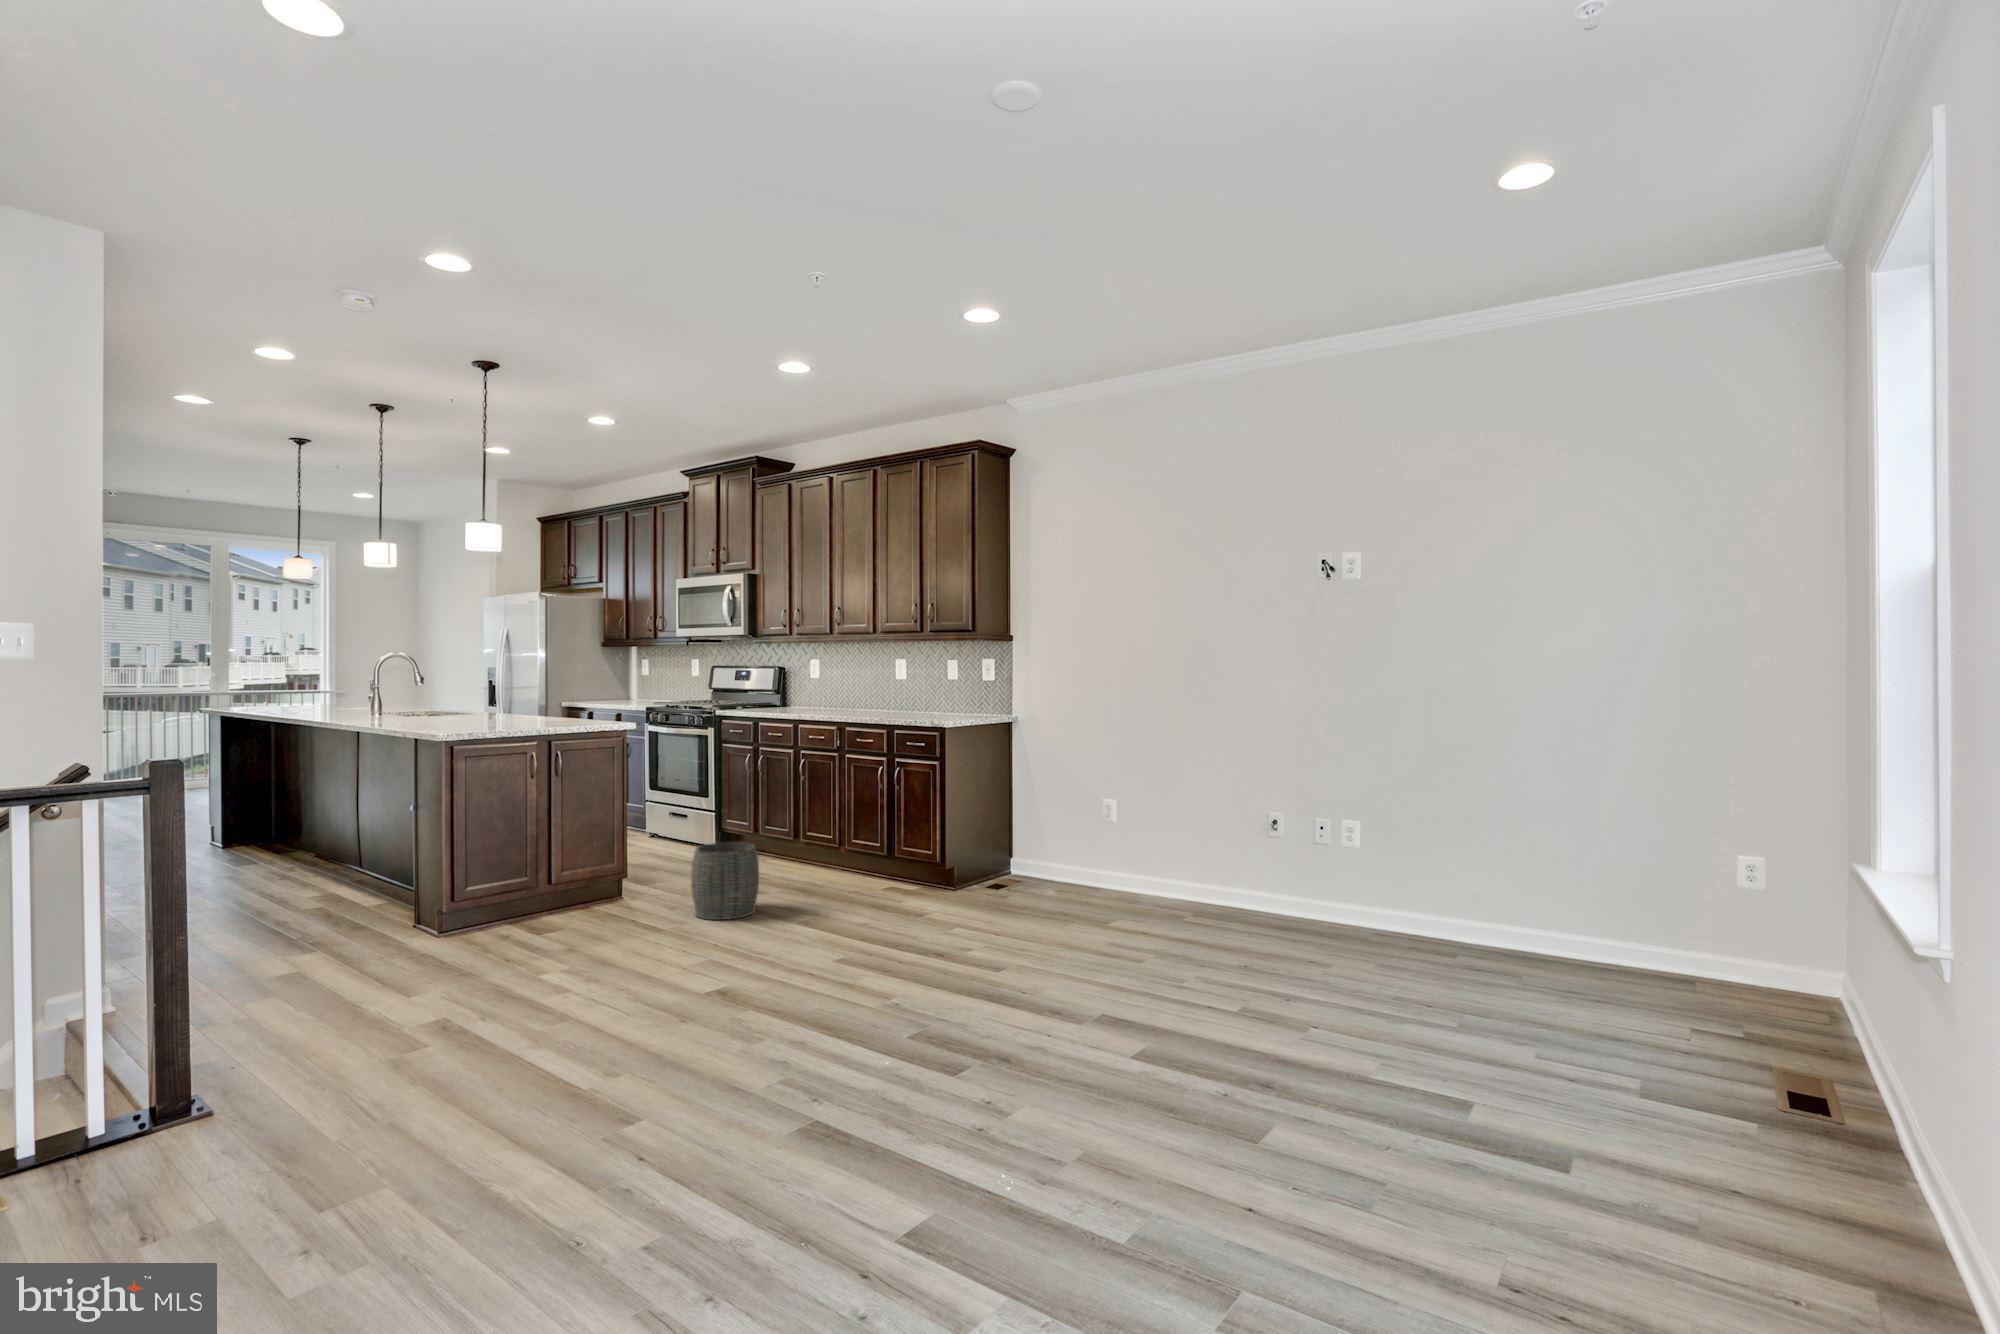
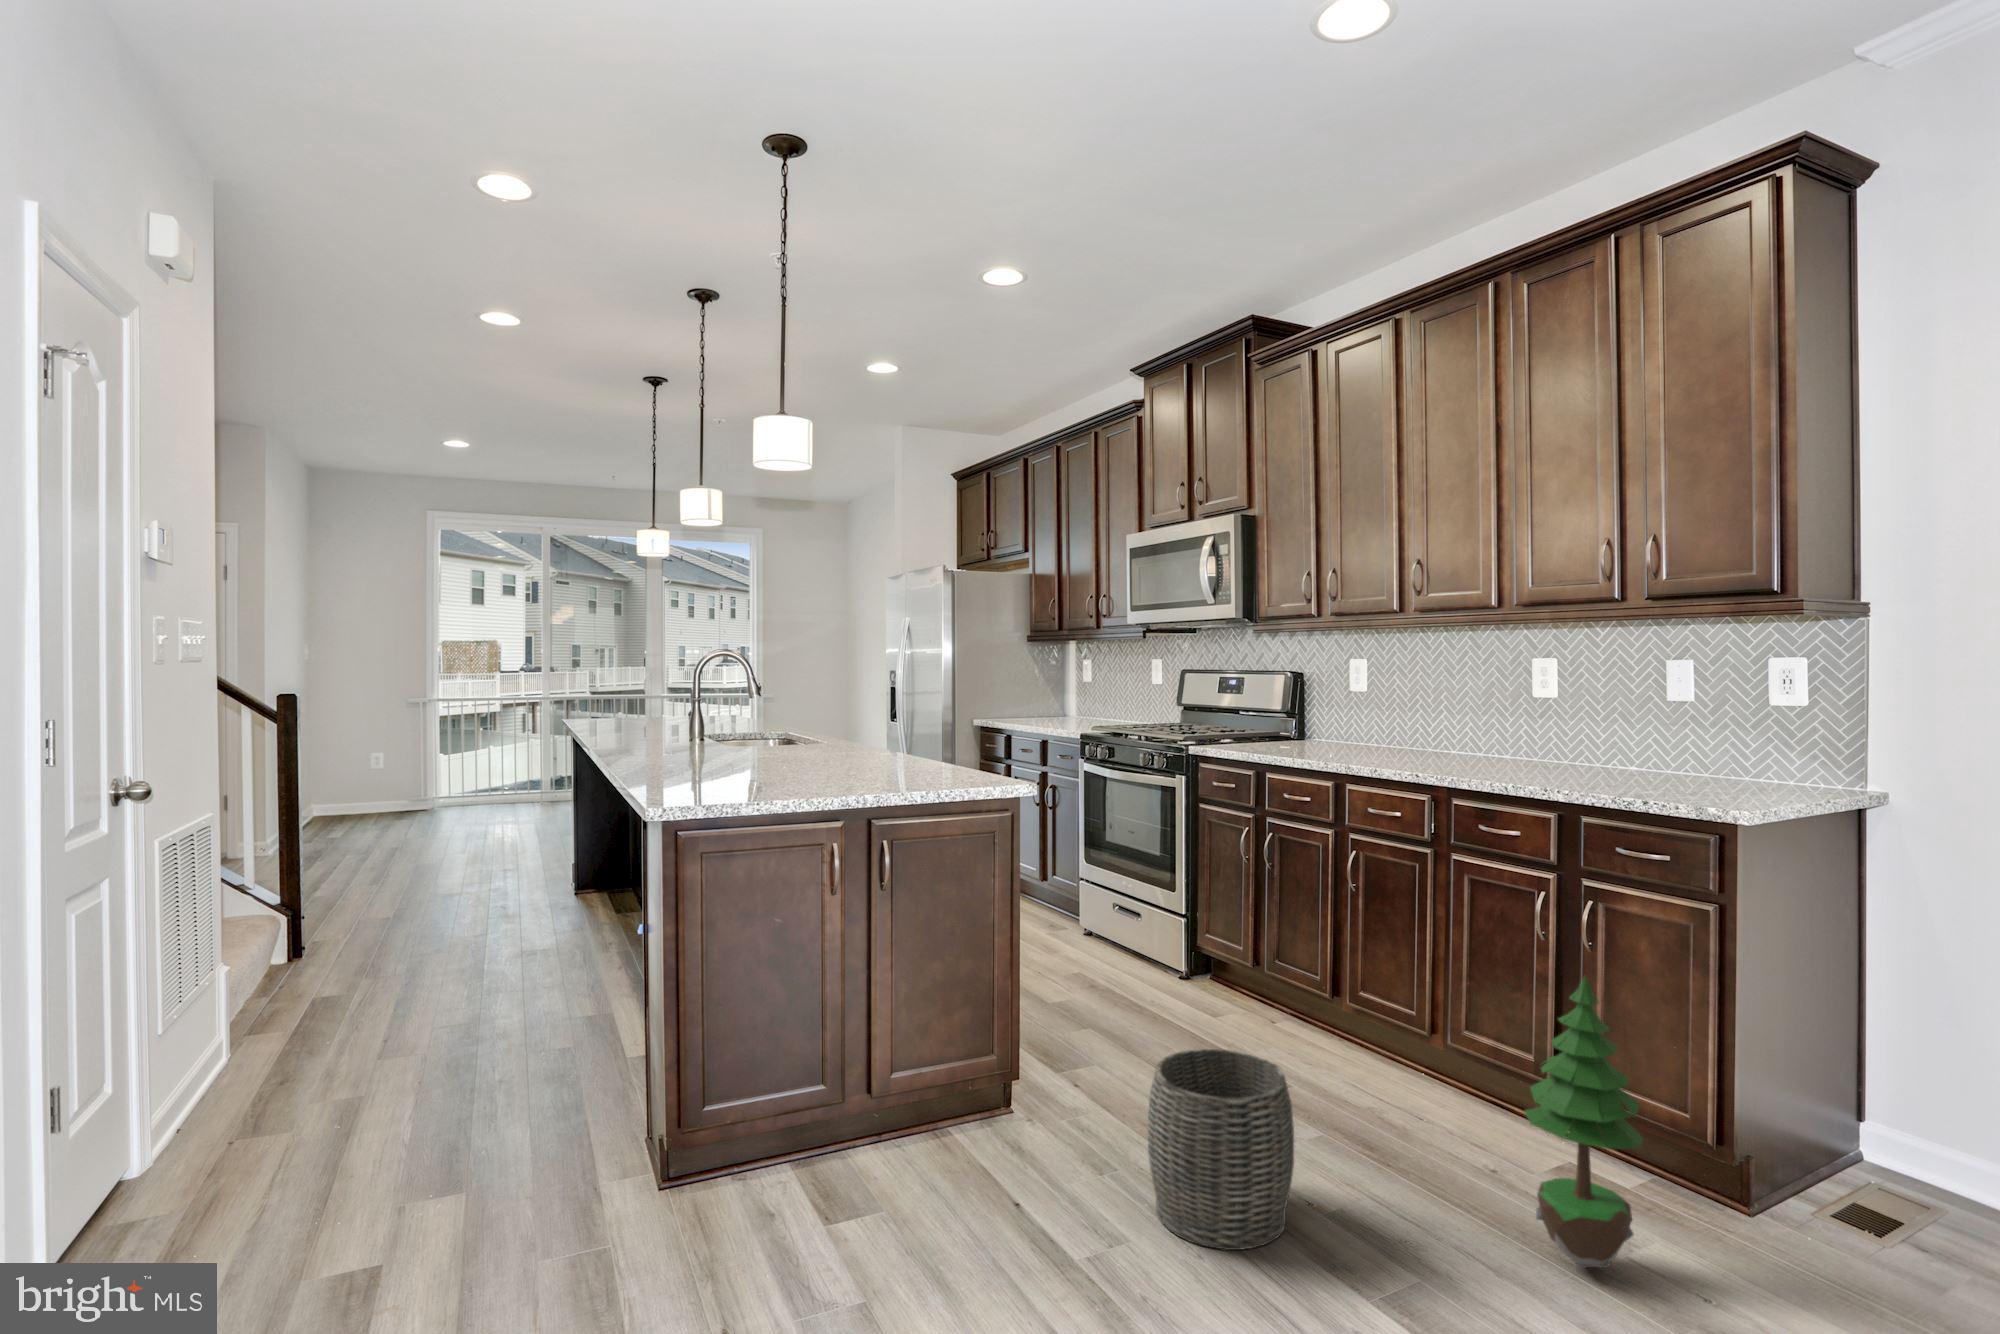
potted tree: none [854,787,897,906] -> present [1525,975,1643,1268]

